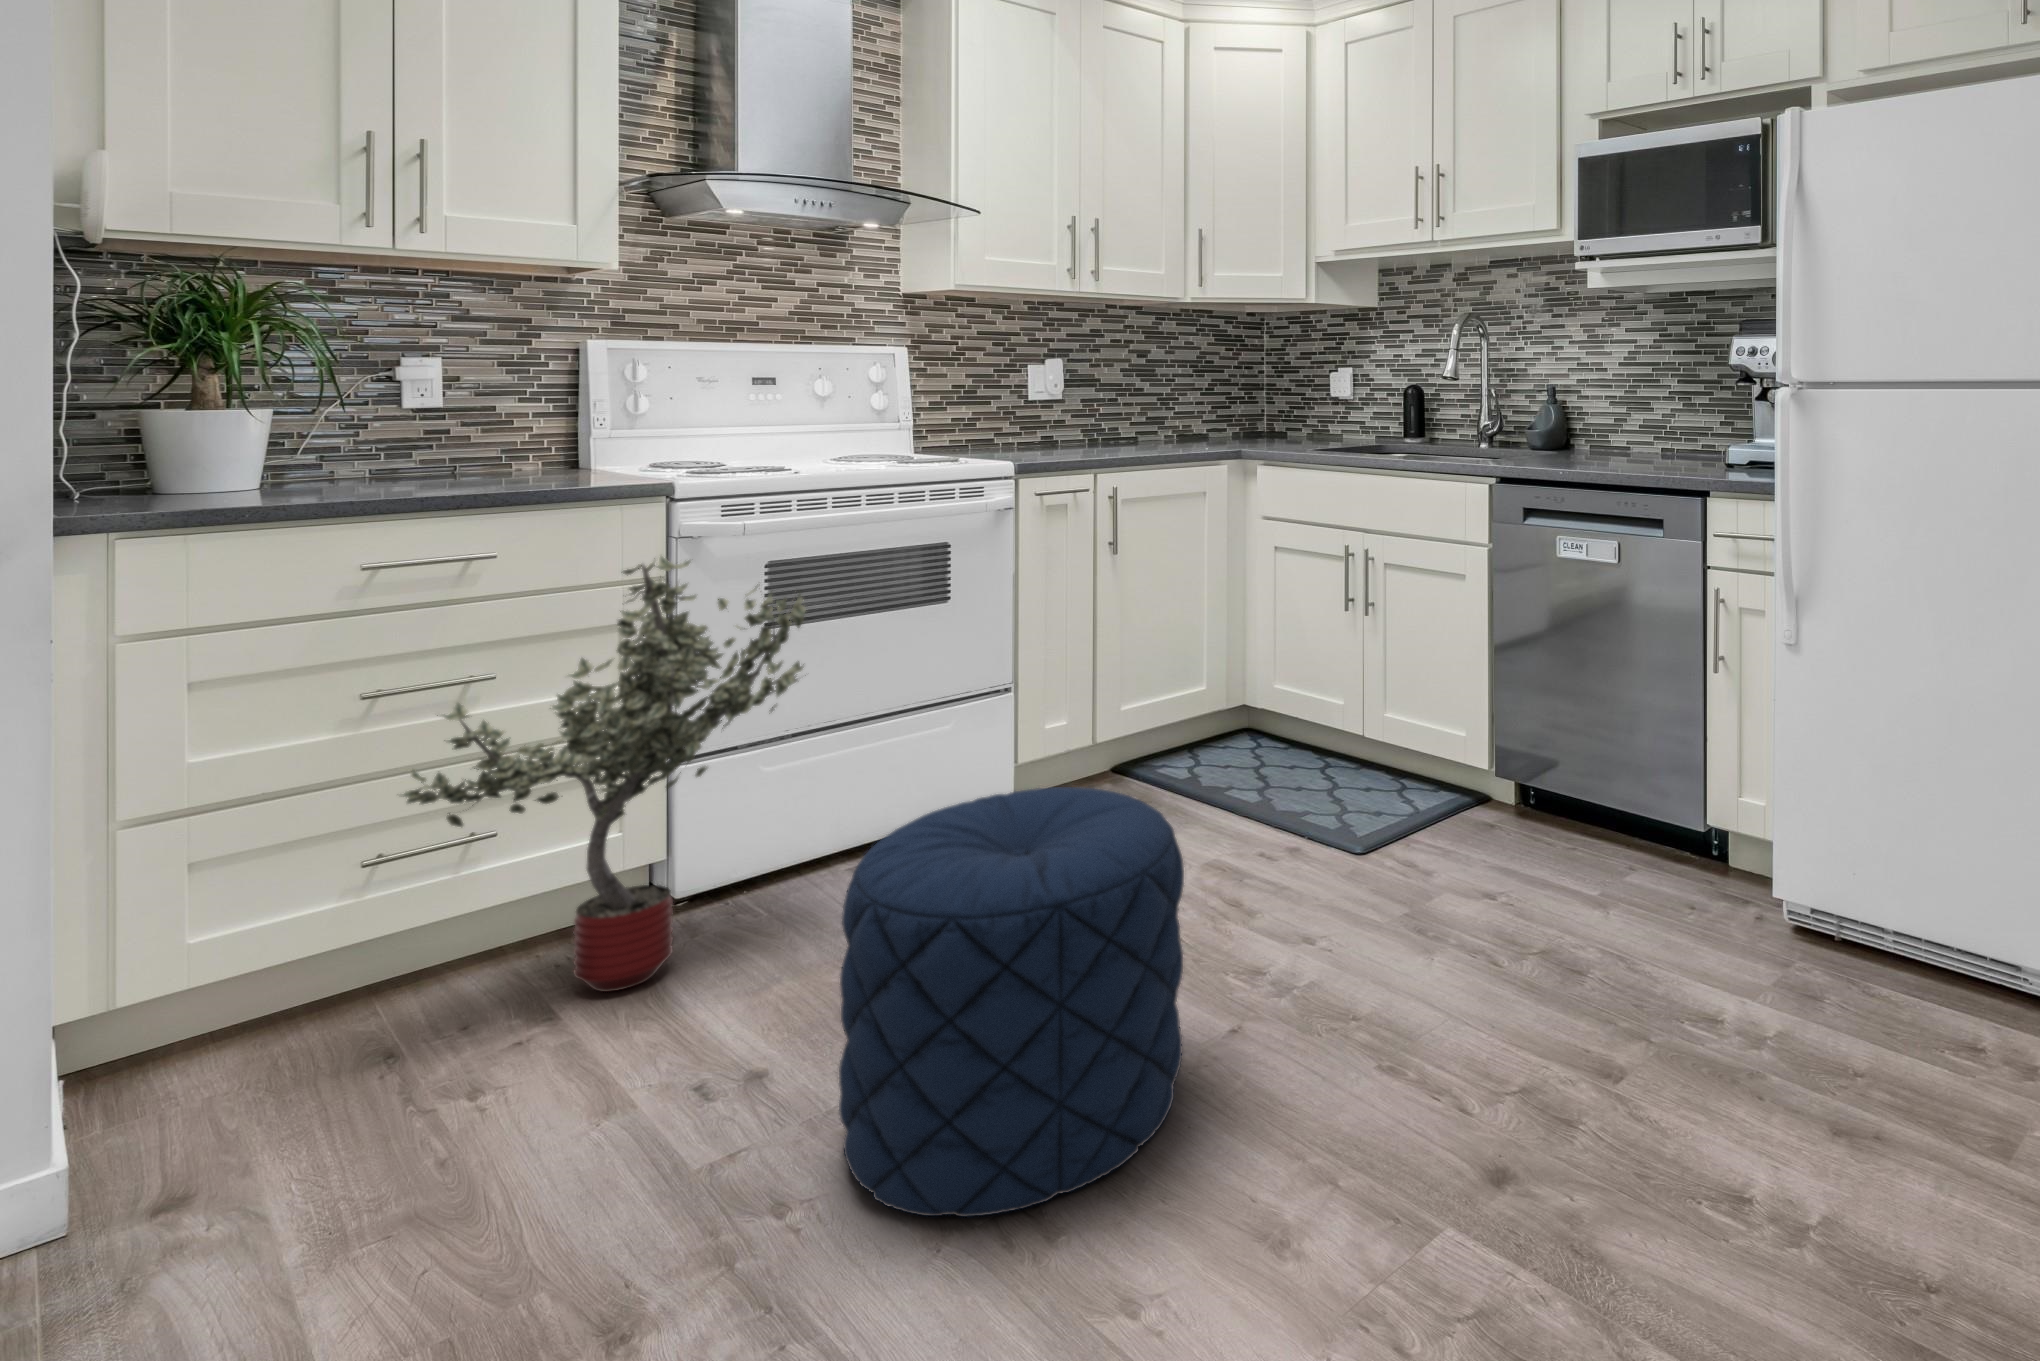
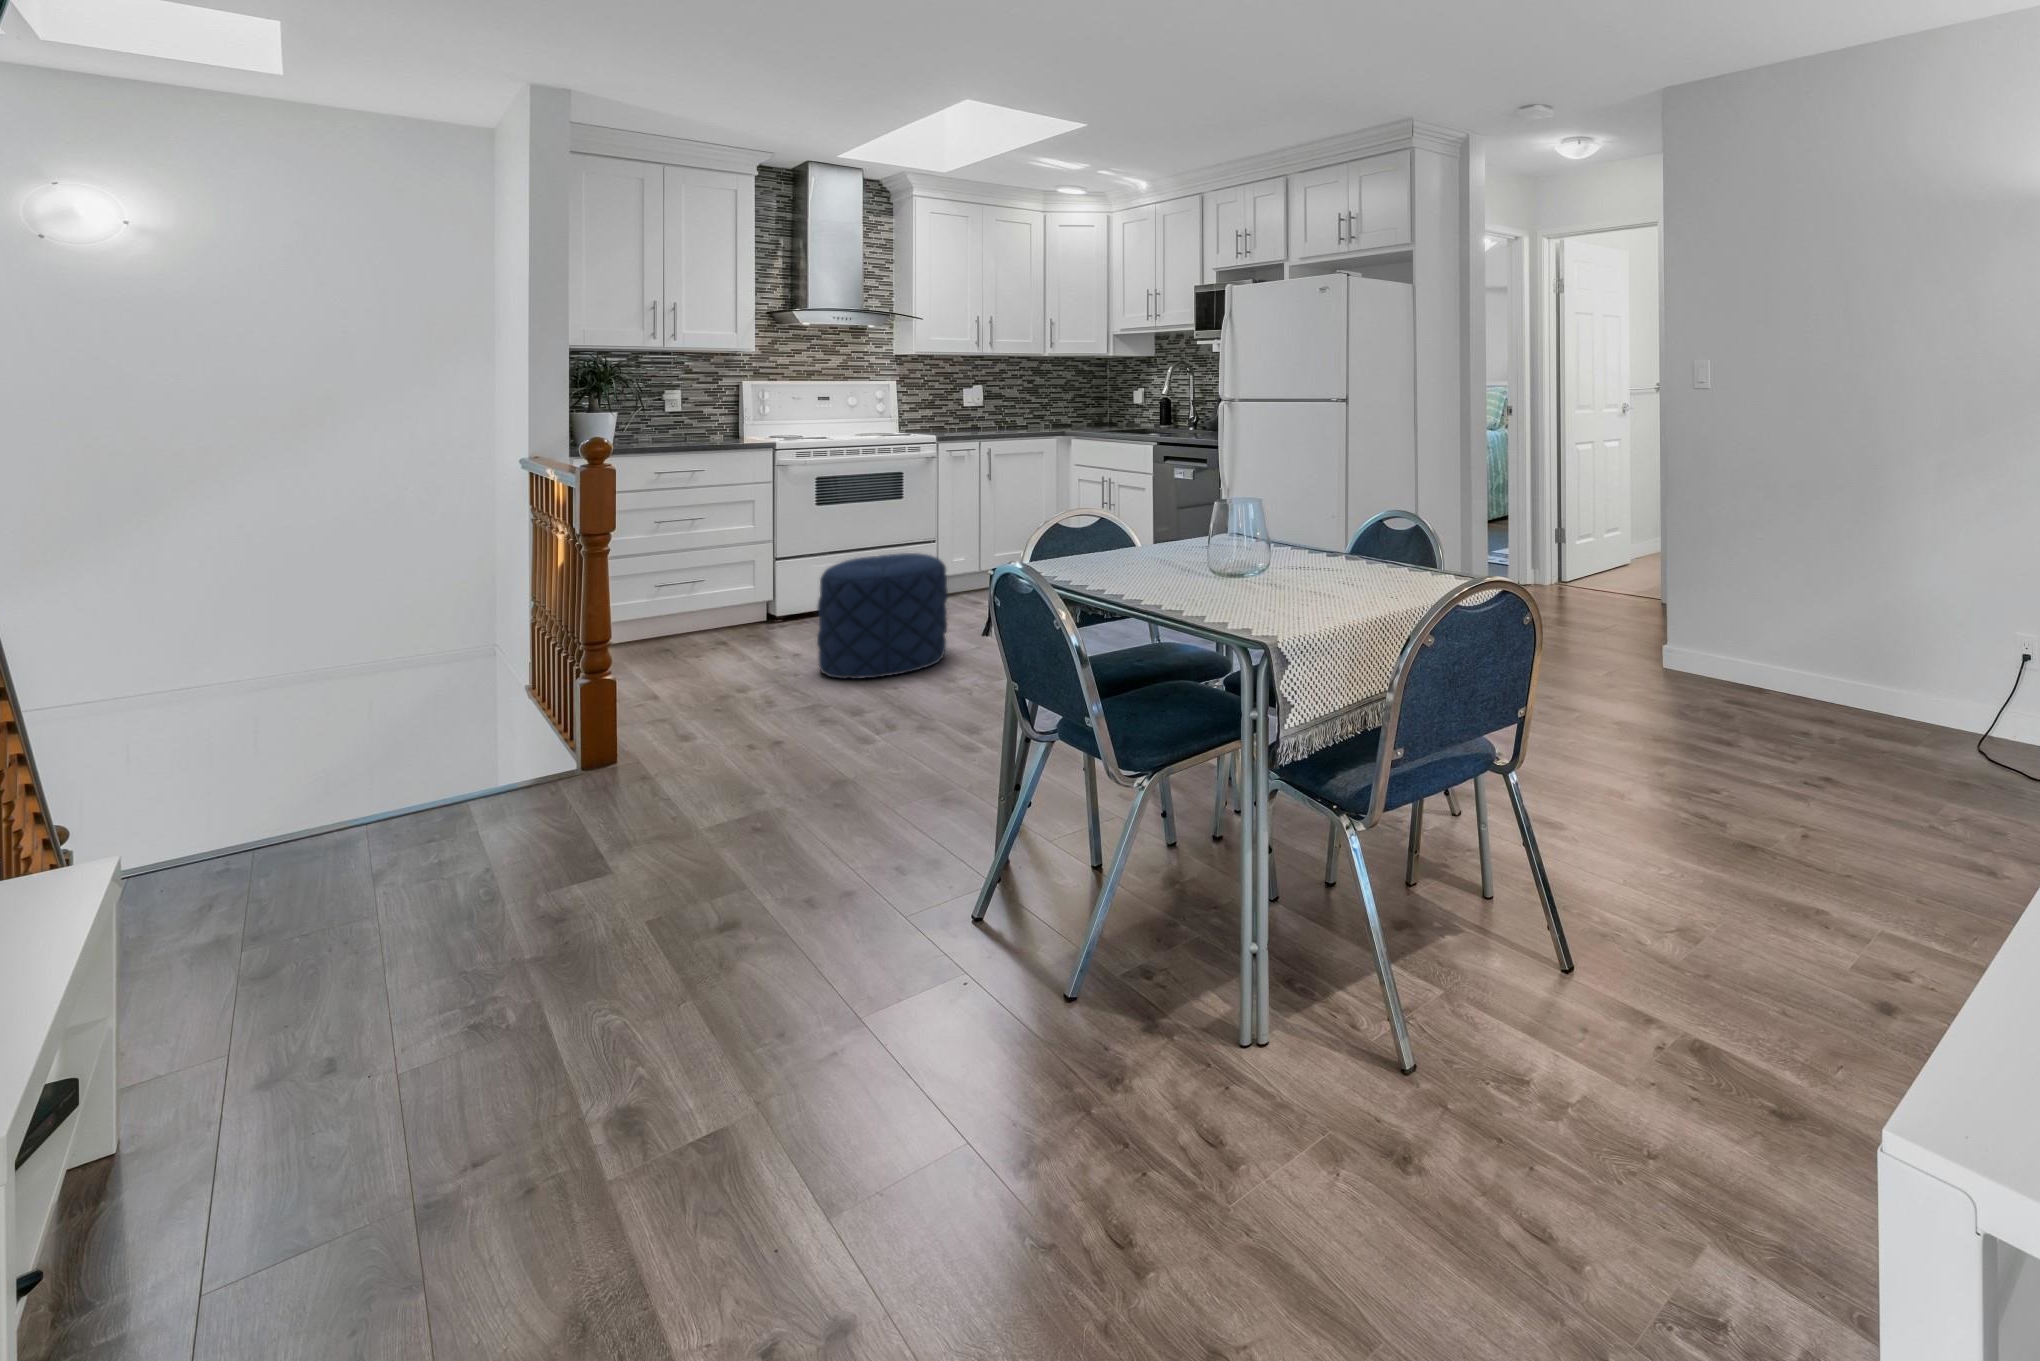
potted tree: present [402,556,806,992] -> none [669,471,830,640]

